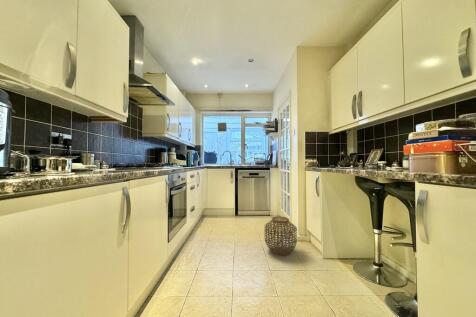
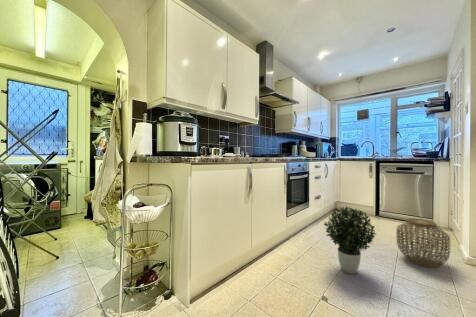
potted plant: none [218,219,264,290] -> present [324,206,376,274]

